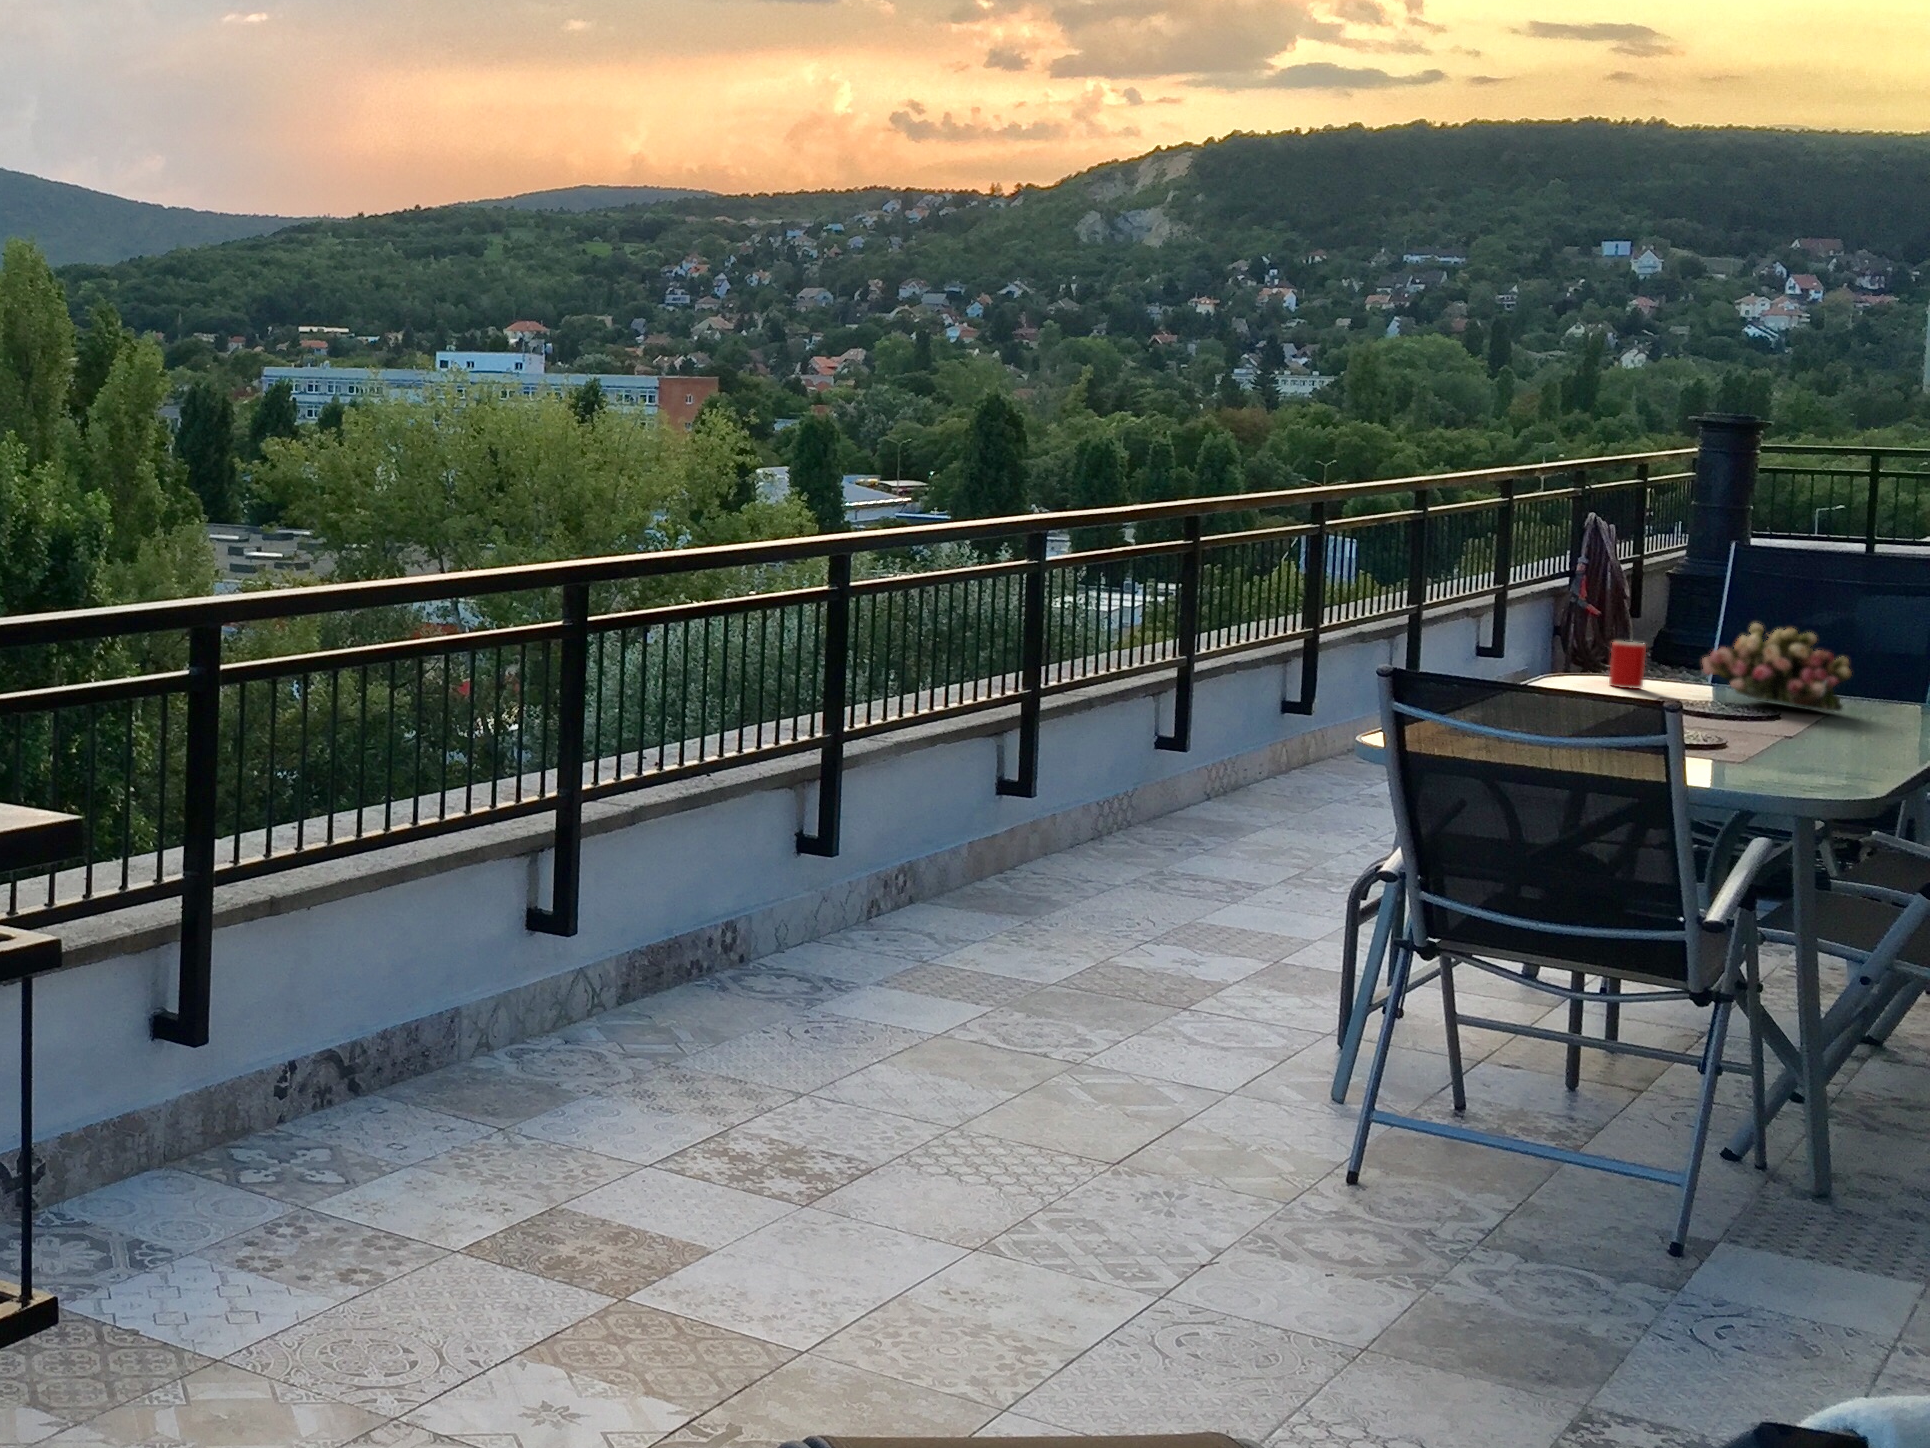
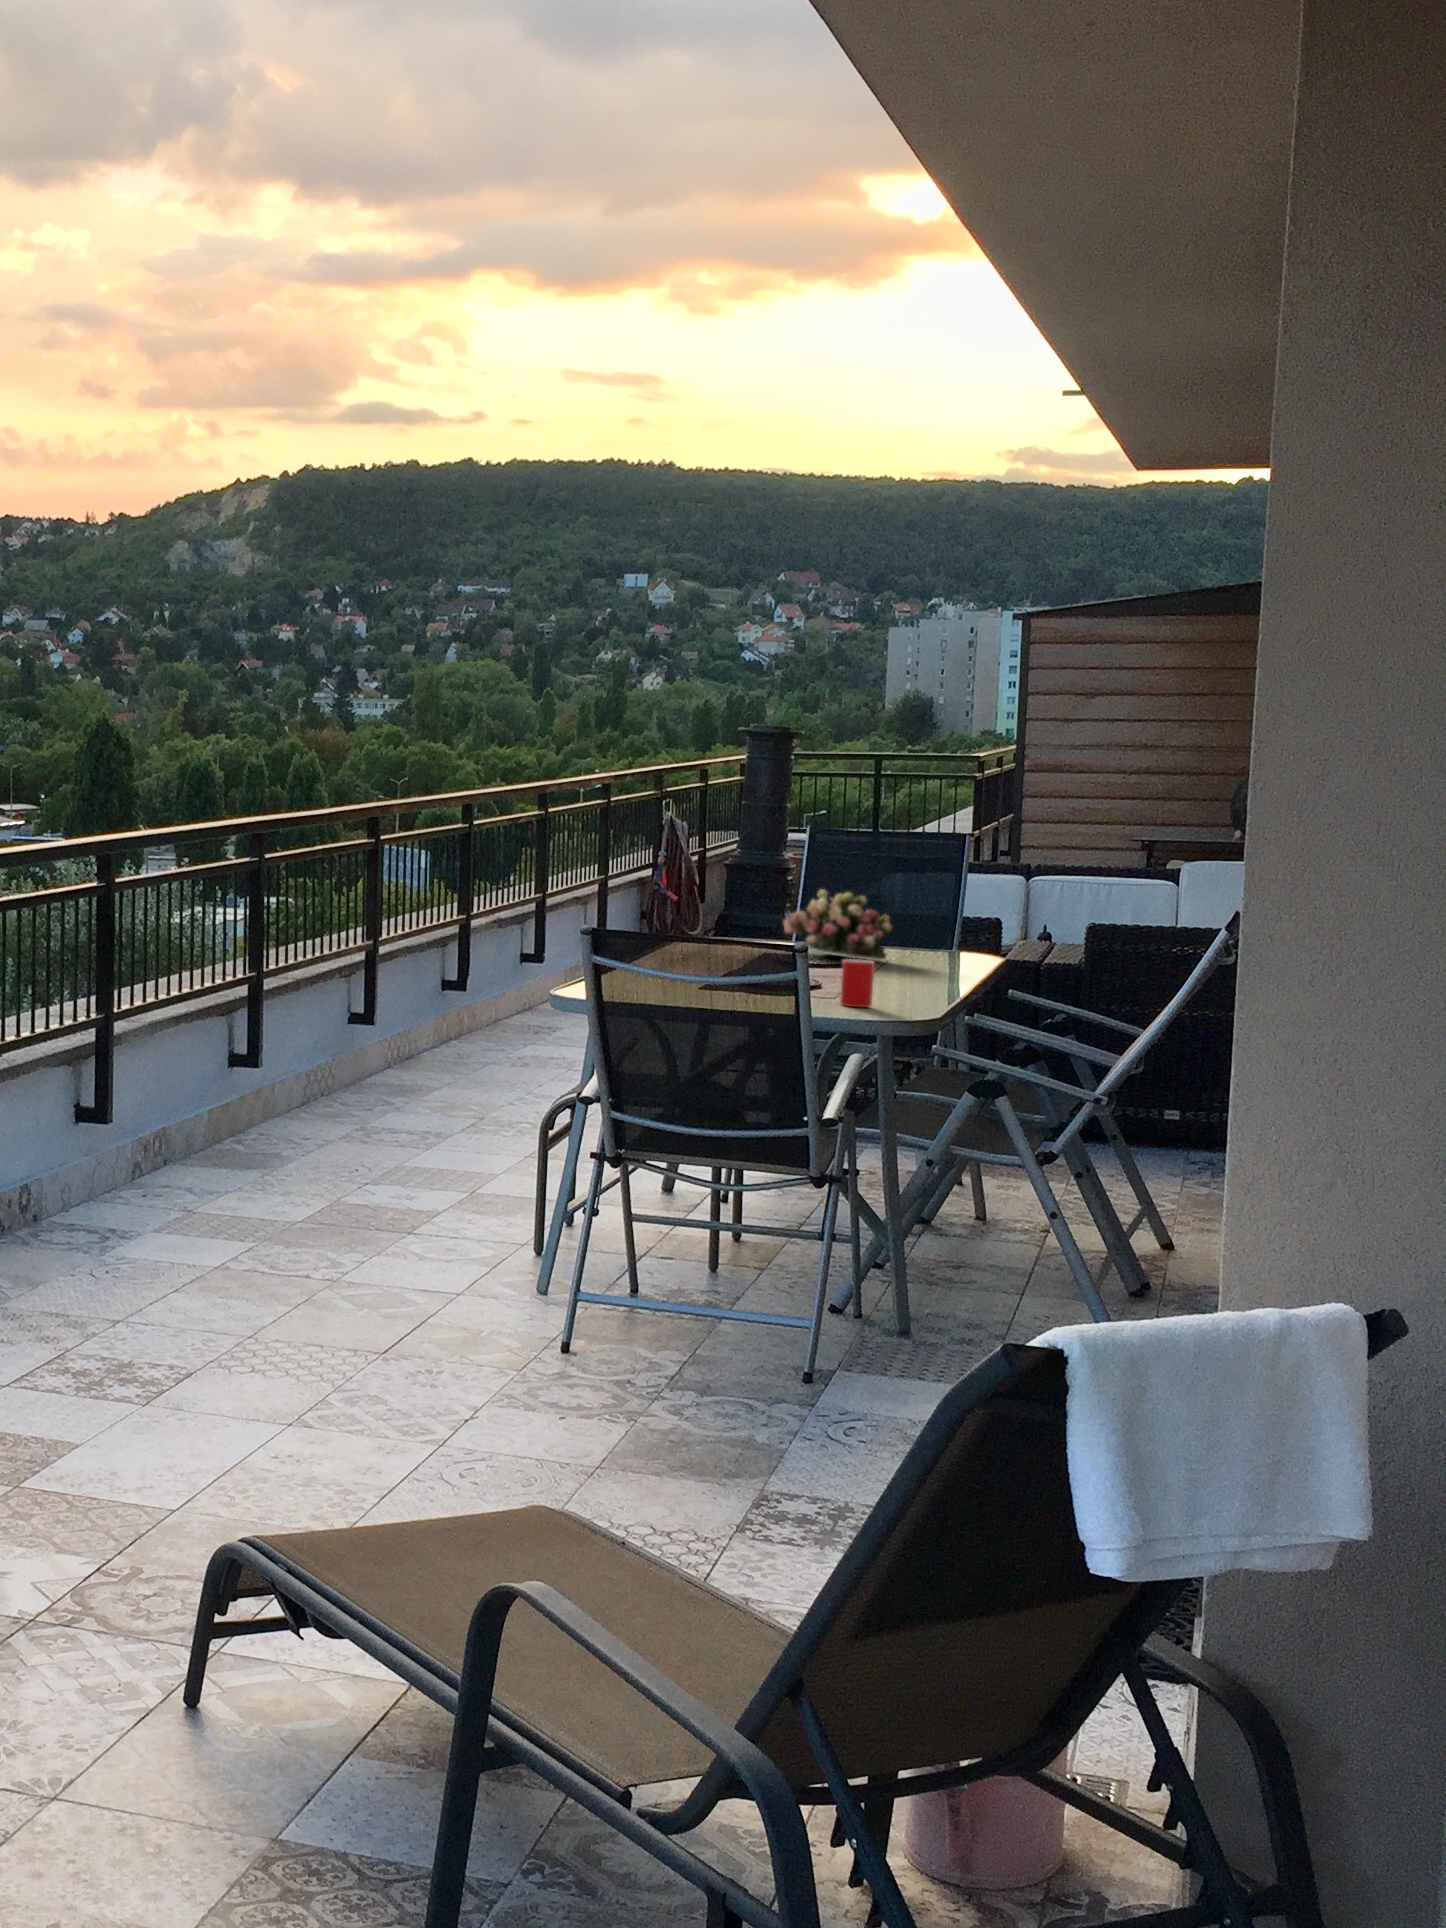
cup: present [1609,641,1646,689] -> present [840,959,875,1007]

